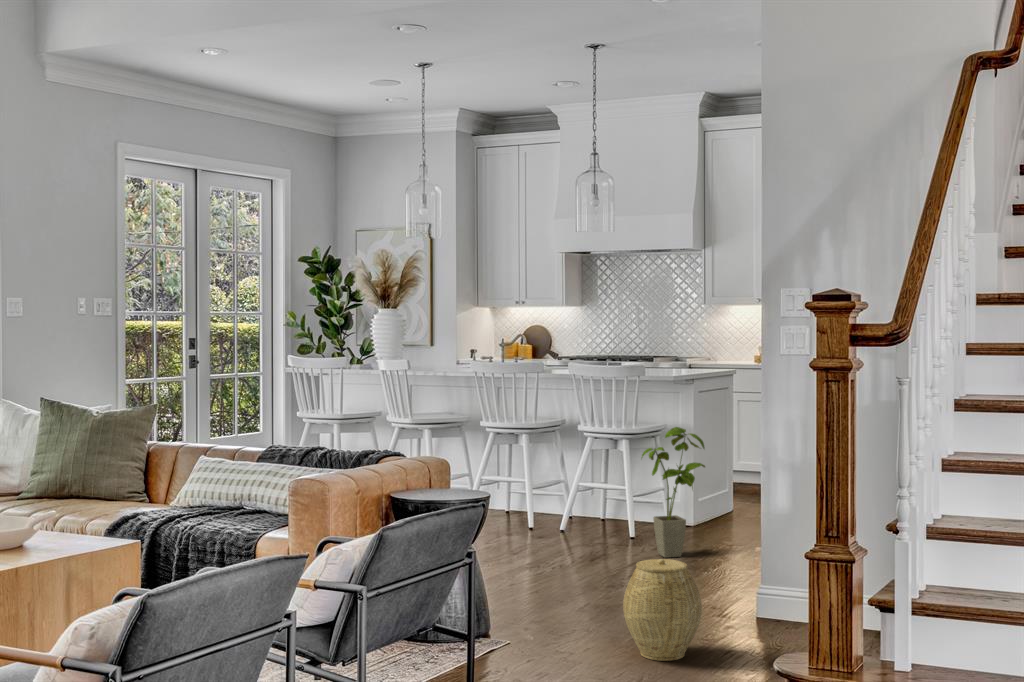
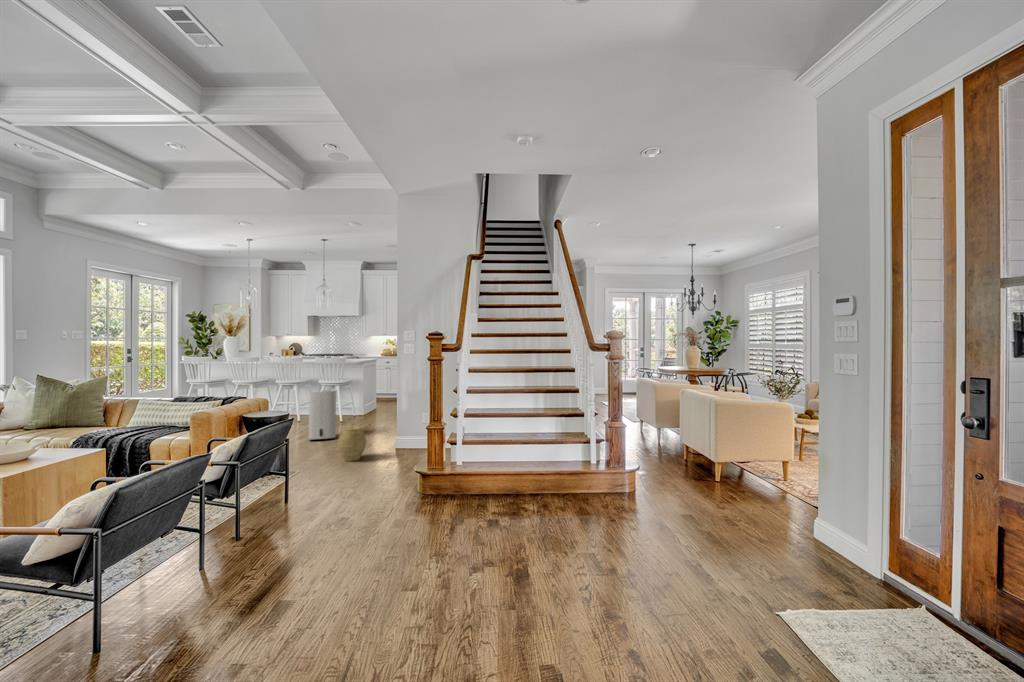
house plant: present [642,427,705,558] -> none [343,380,367,427]
air purifier: none [553,453,622,586] -> present [309,391,336,440]

